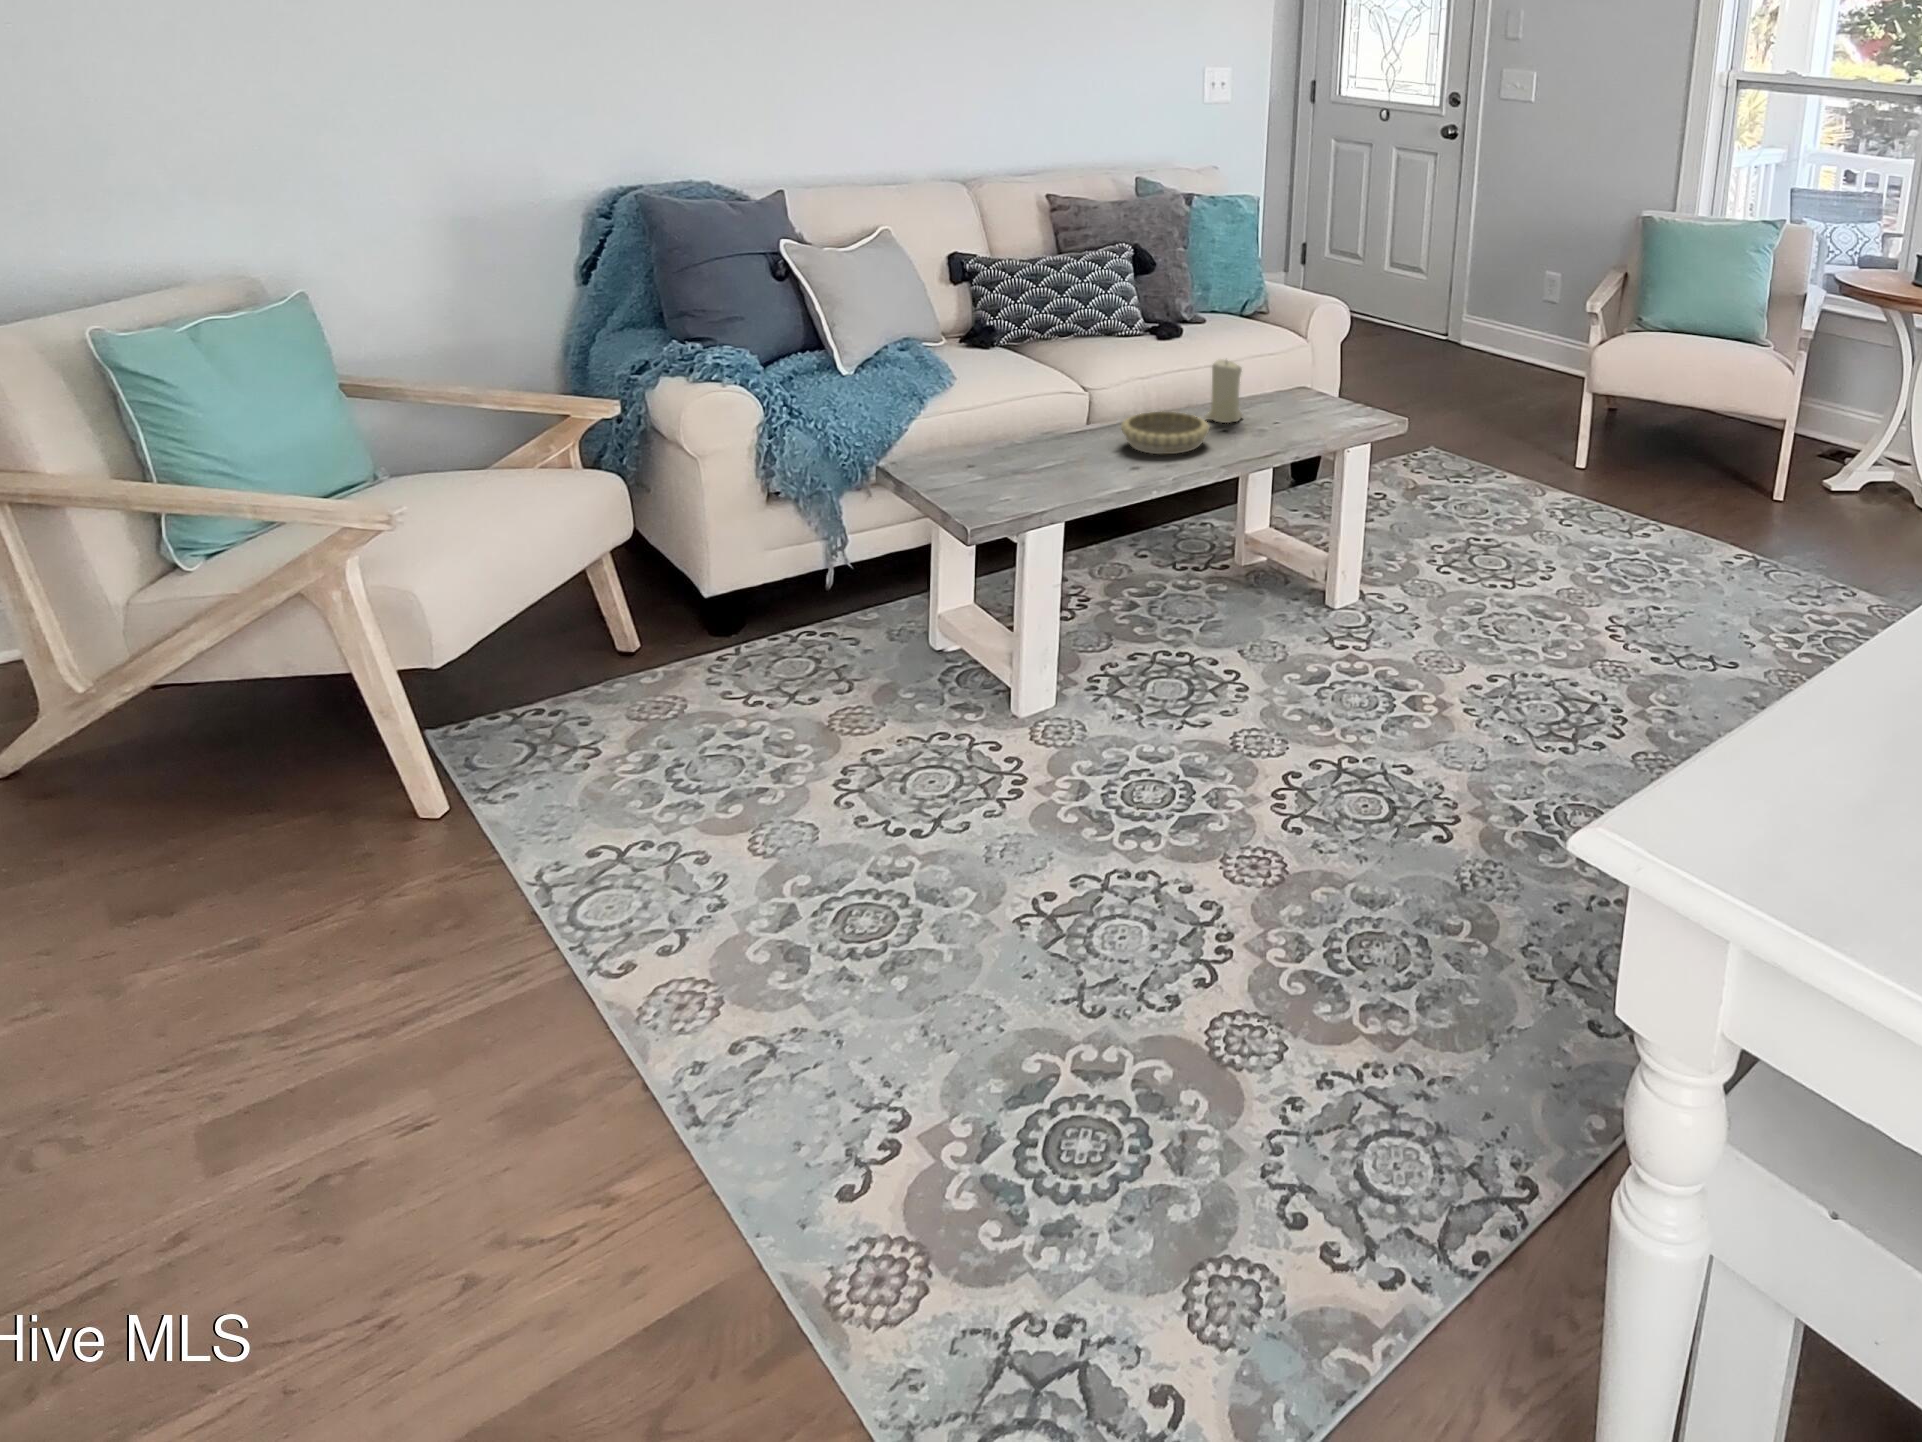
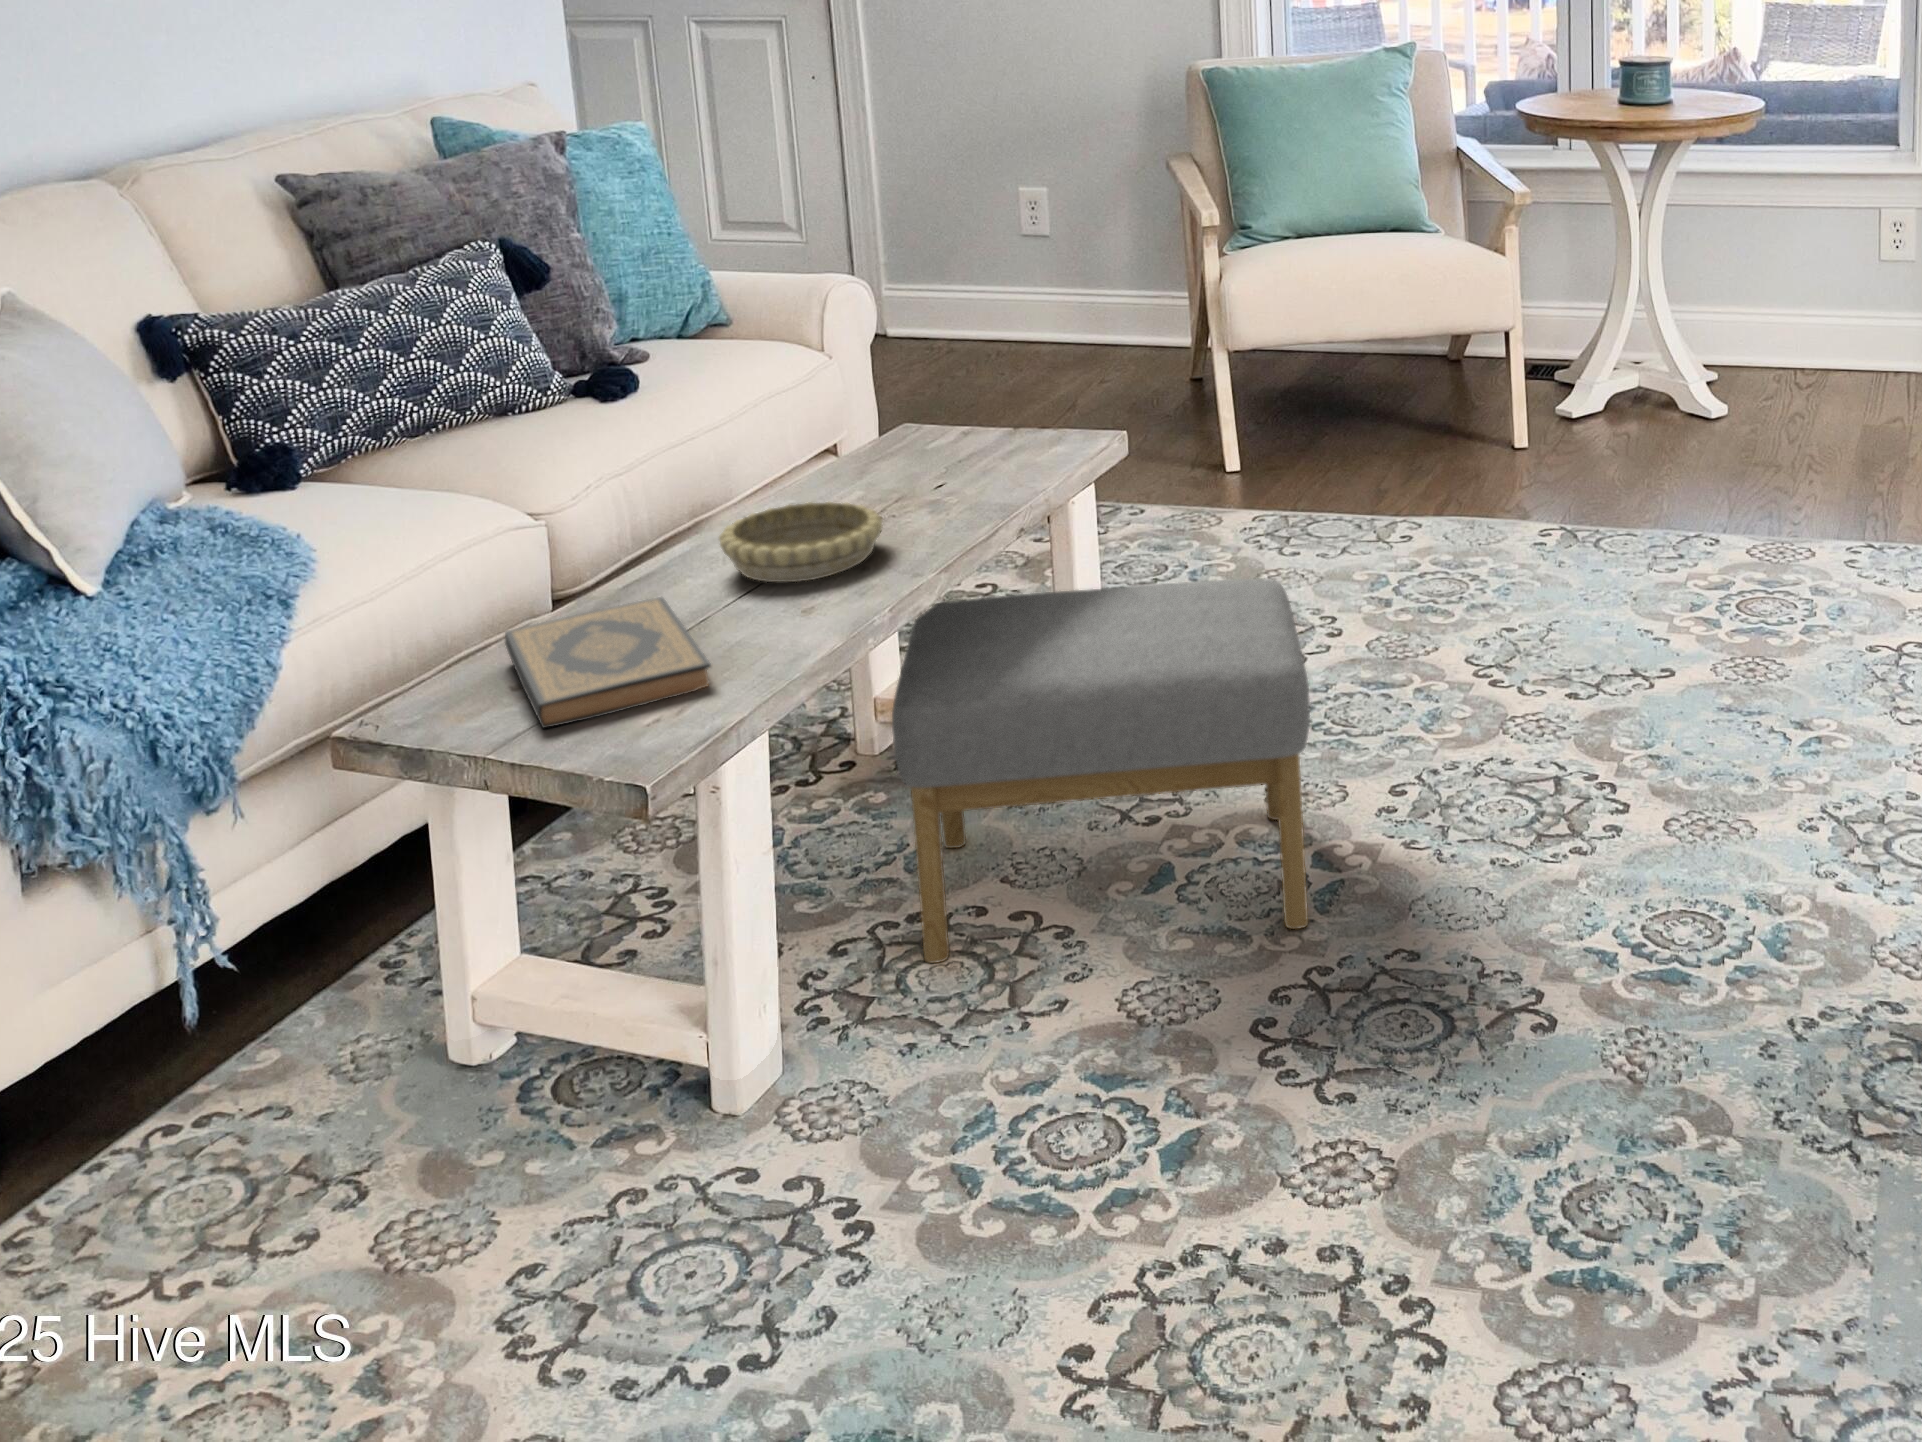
candle: present [1205,359,1243,423] -> none [814,396,879,509]
hardback book: none [961,441,1071,496] -> present [505,597,711,728]
footstool: none [1160,486,1430,734] -> present [892,579,1310,963]

